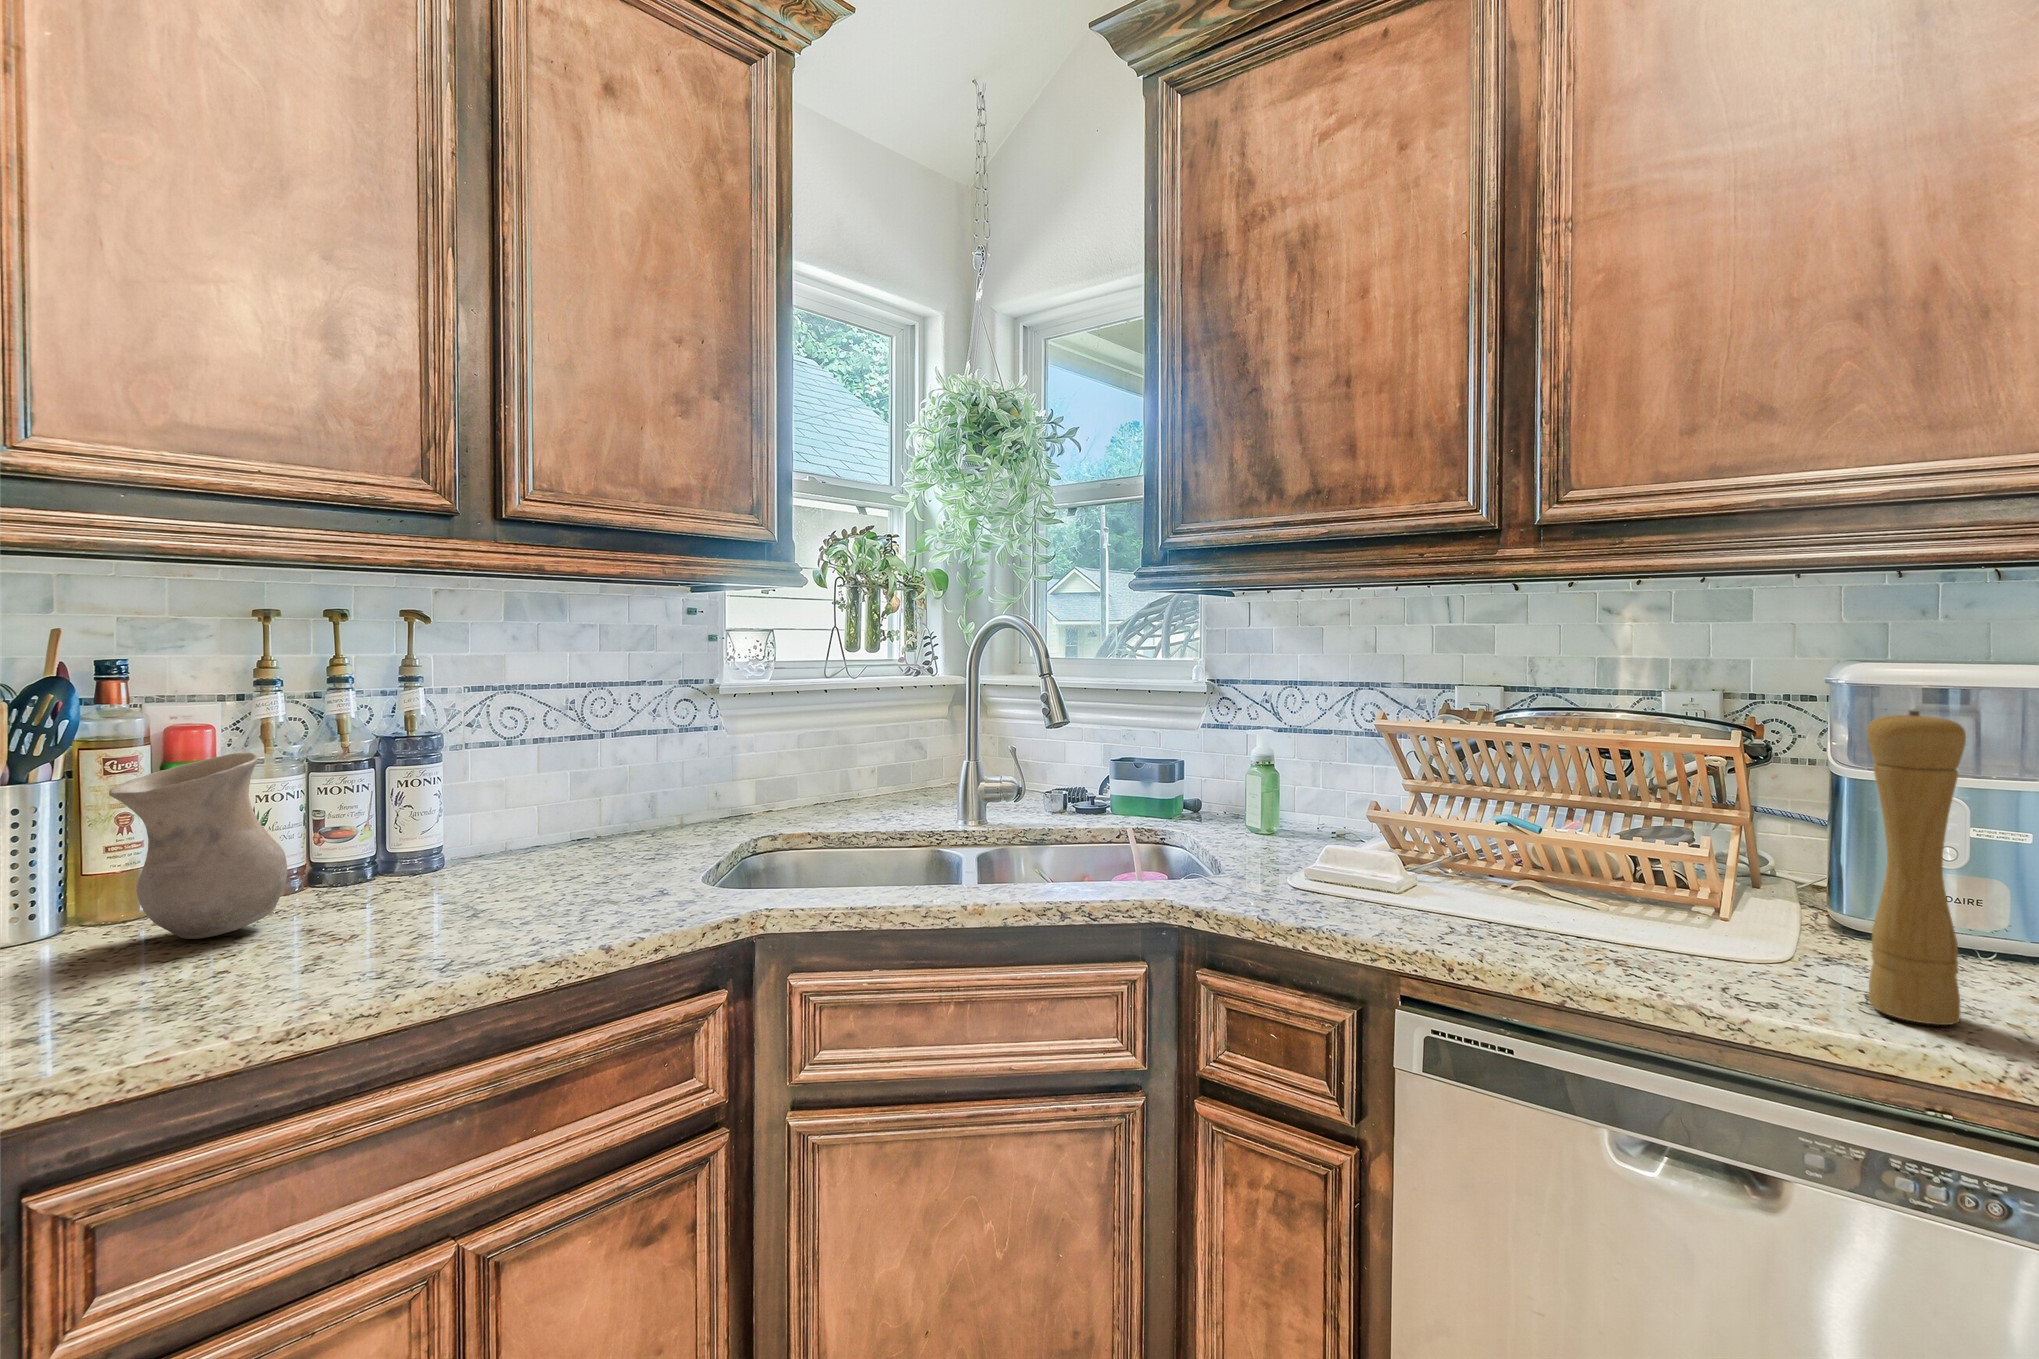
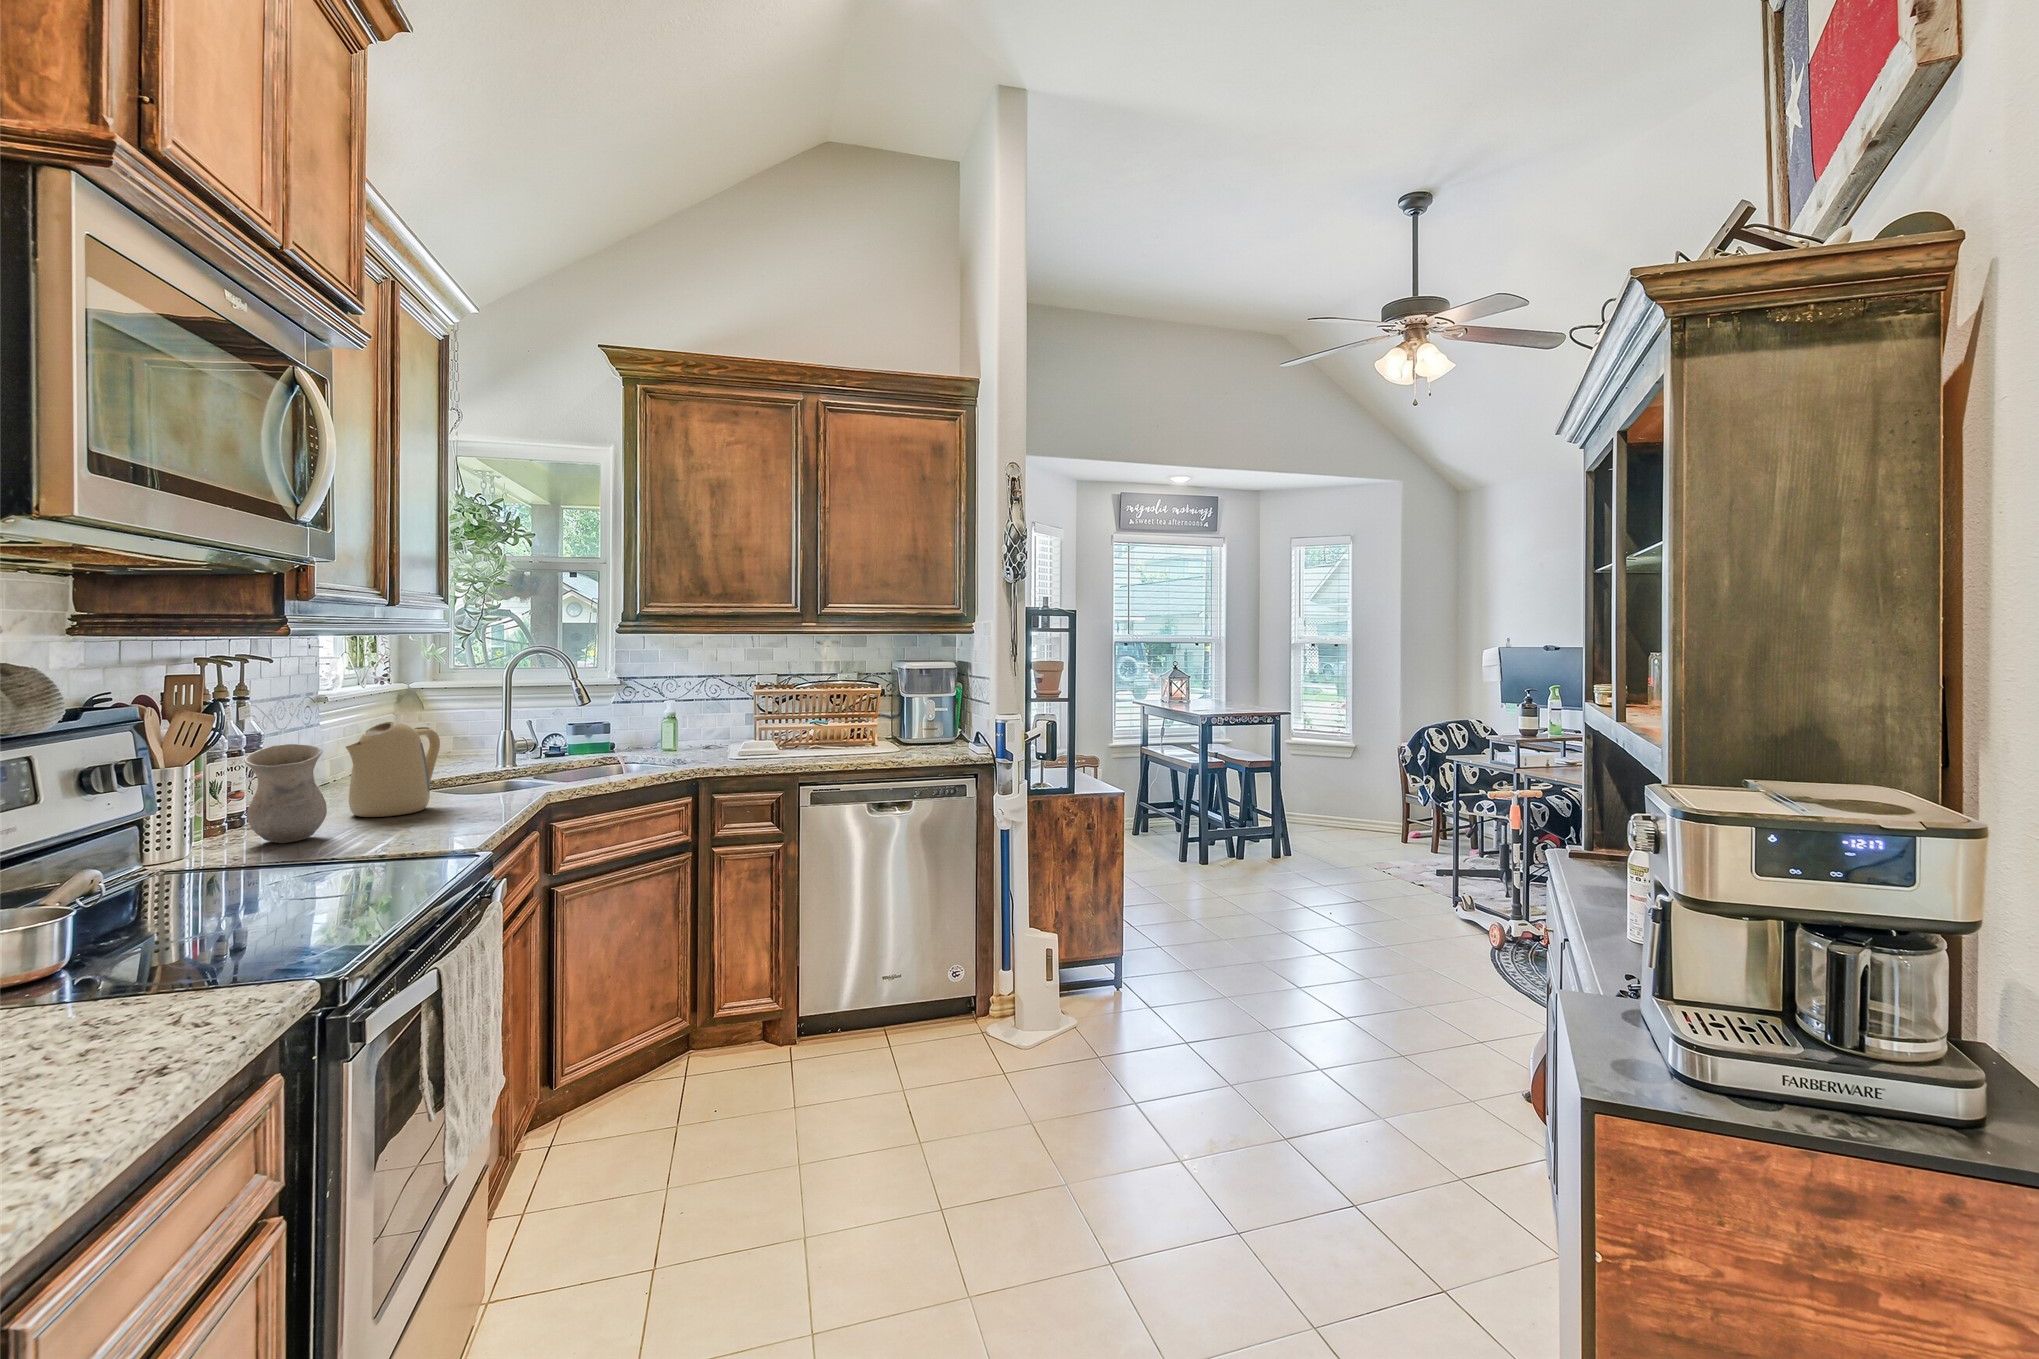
pepper mill: present [1867,710,1966,1025] -> none [920,676,940,755]
kettle: none [436,728,629,908] -> present [346,722,440,817]

